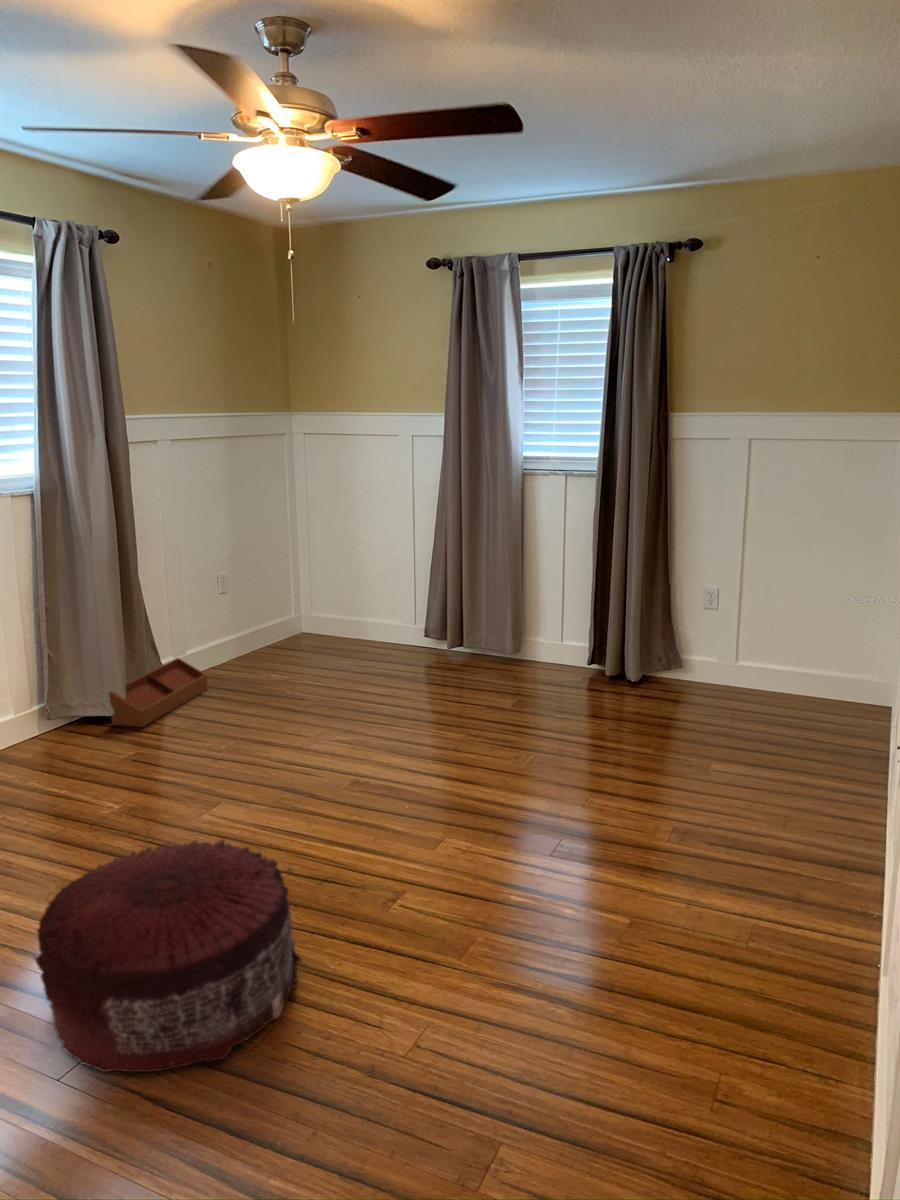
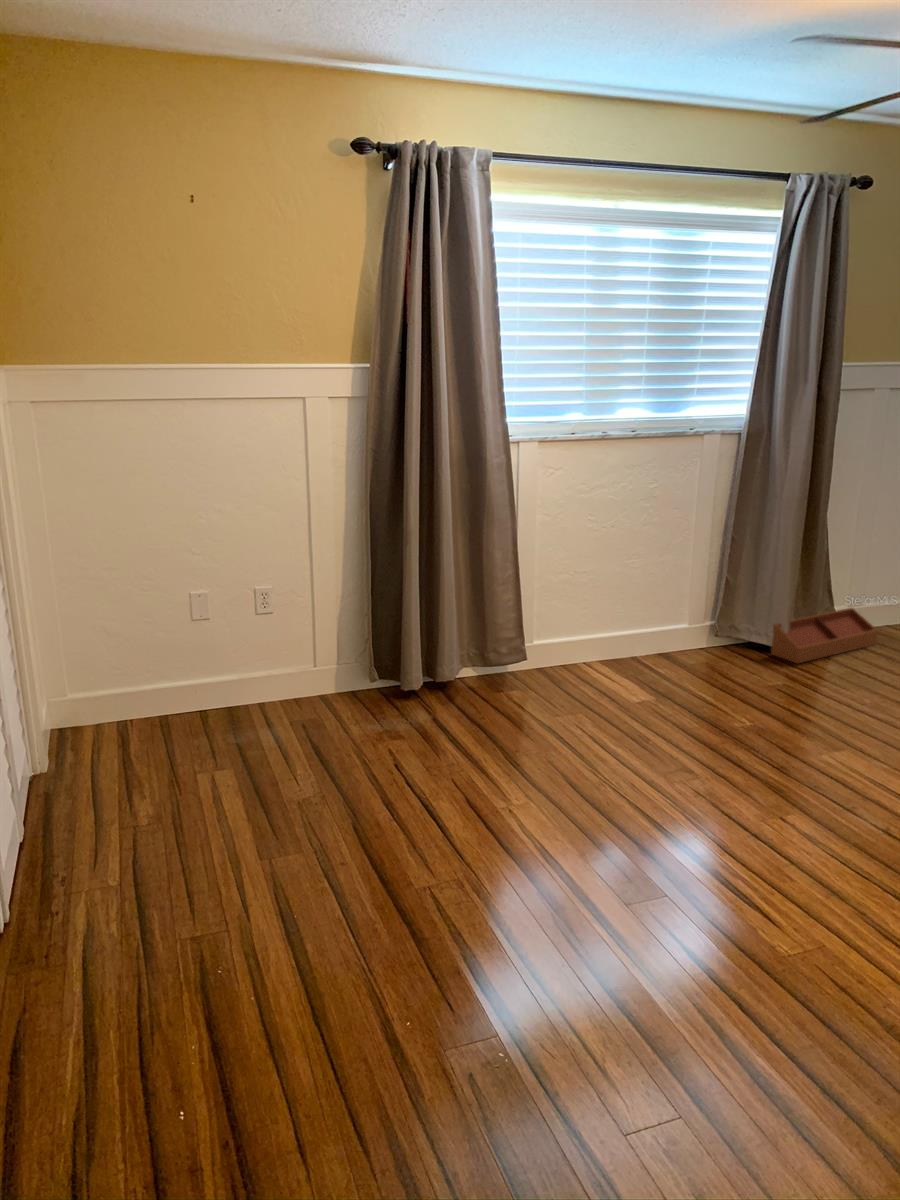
pouf: present [34,840,301,1072] -> none [630,752,862,951]

